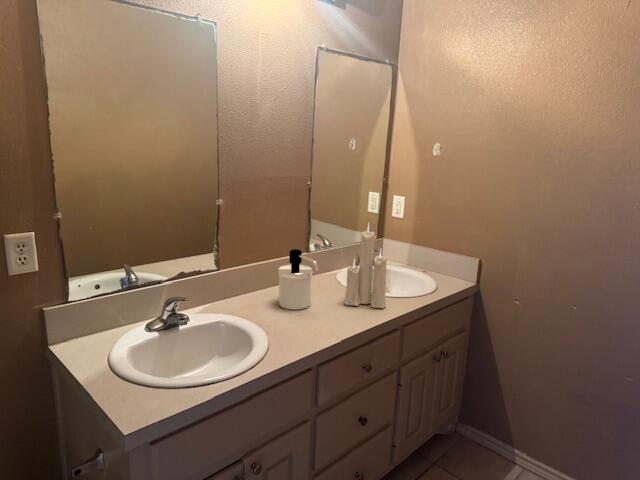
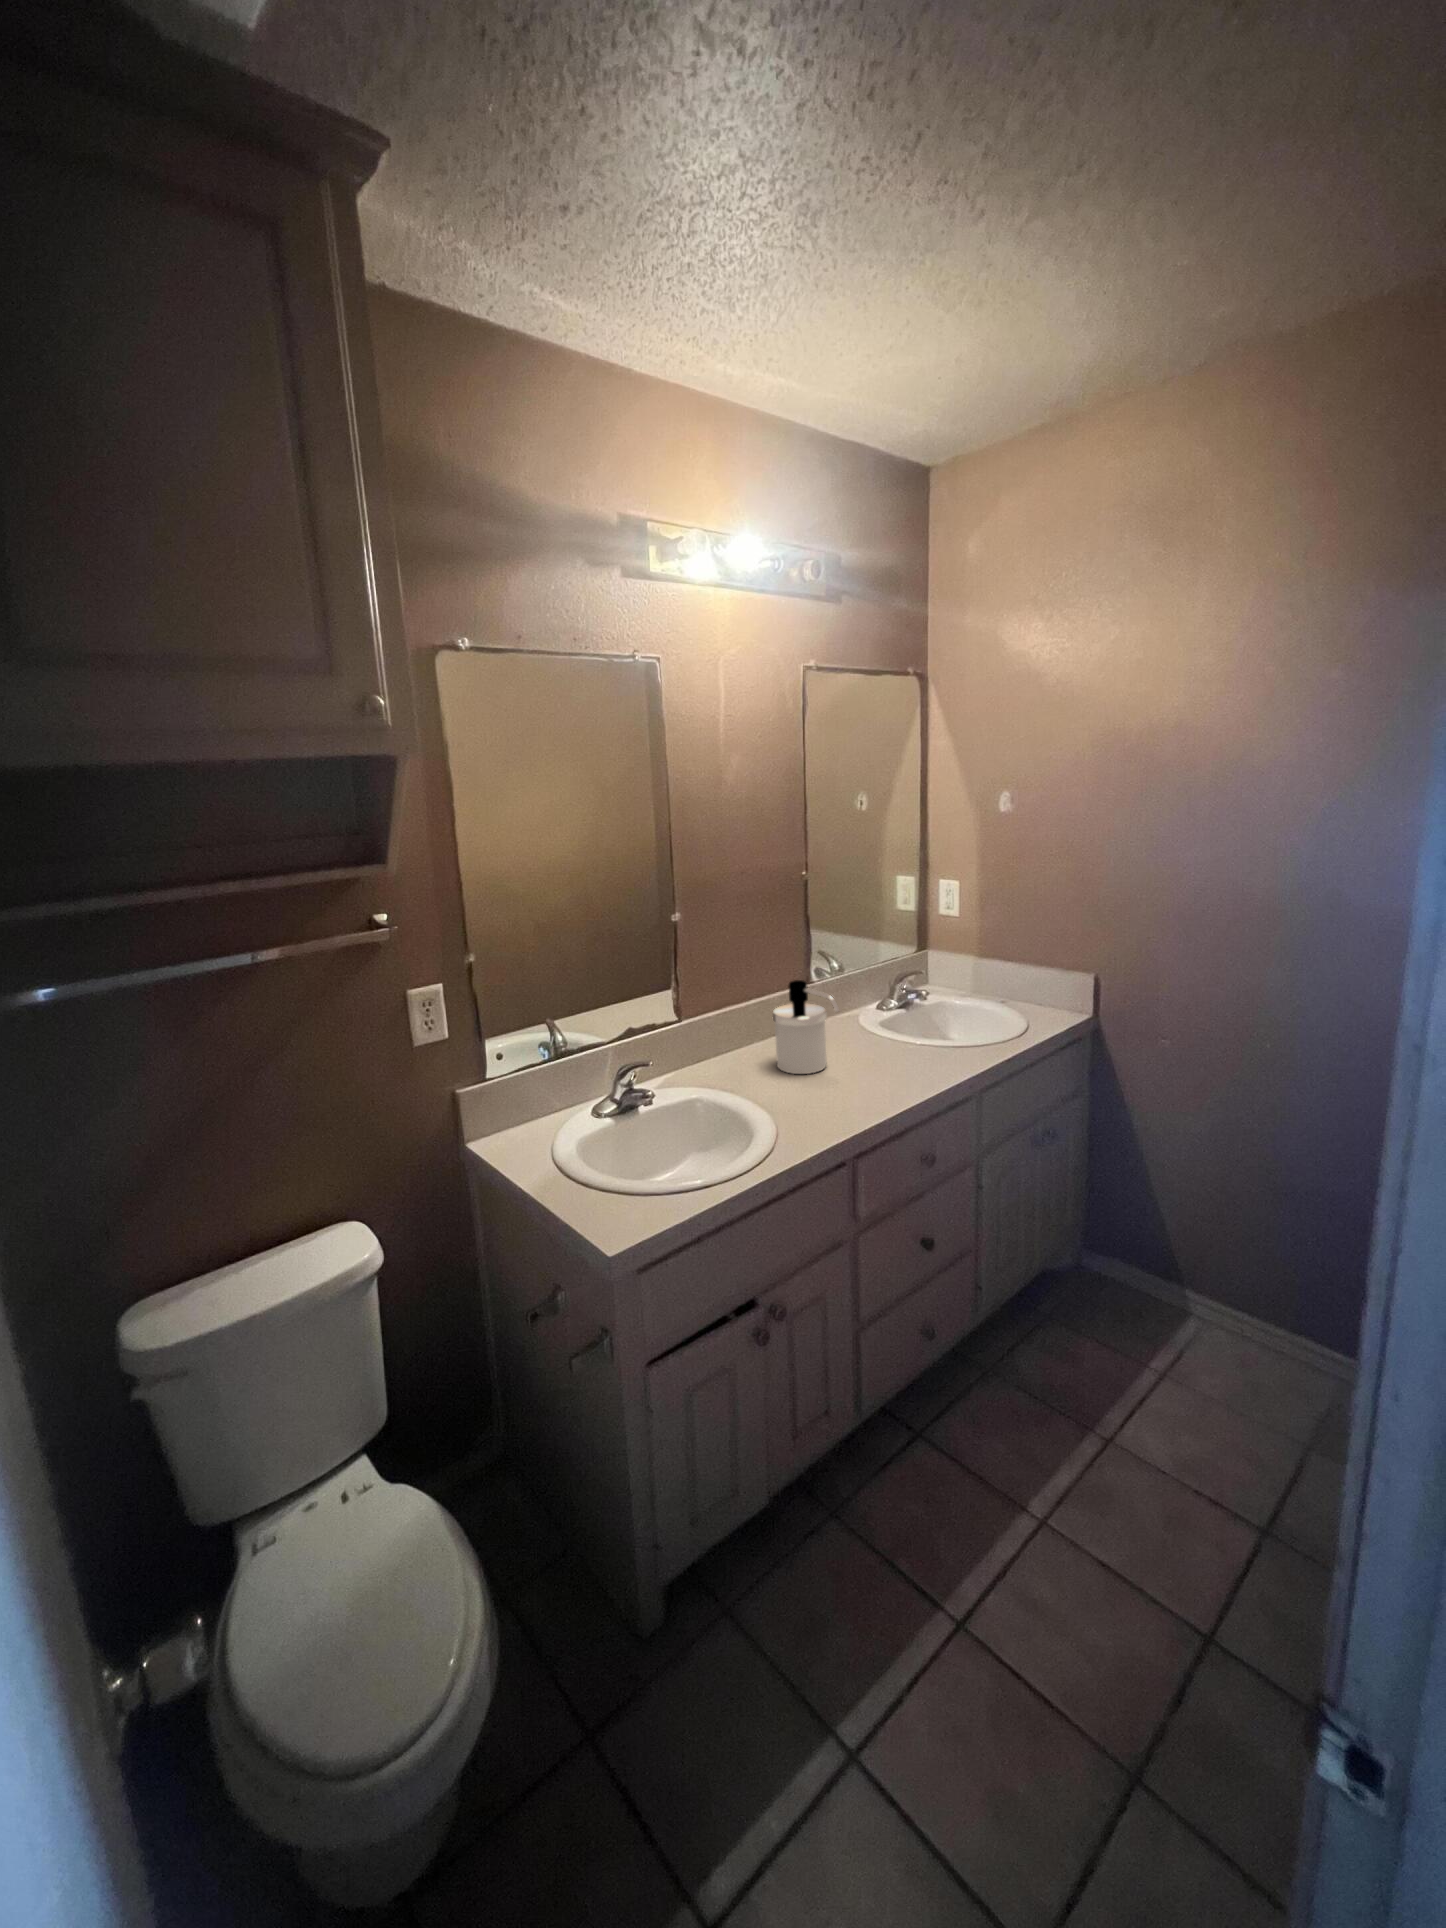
candle: present [344,224,387,308] -> none [879,921,948,1064]

